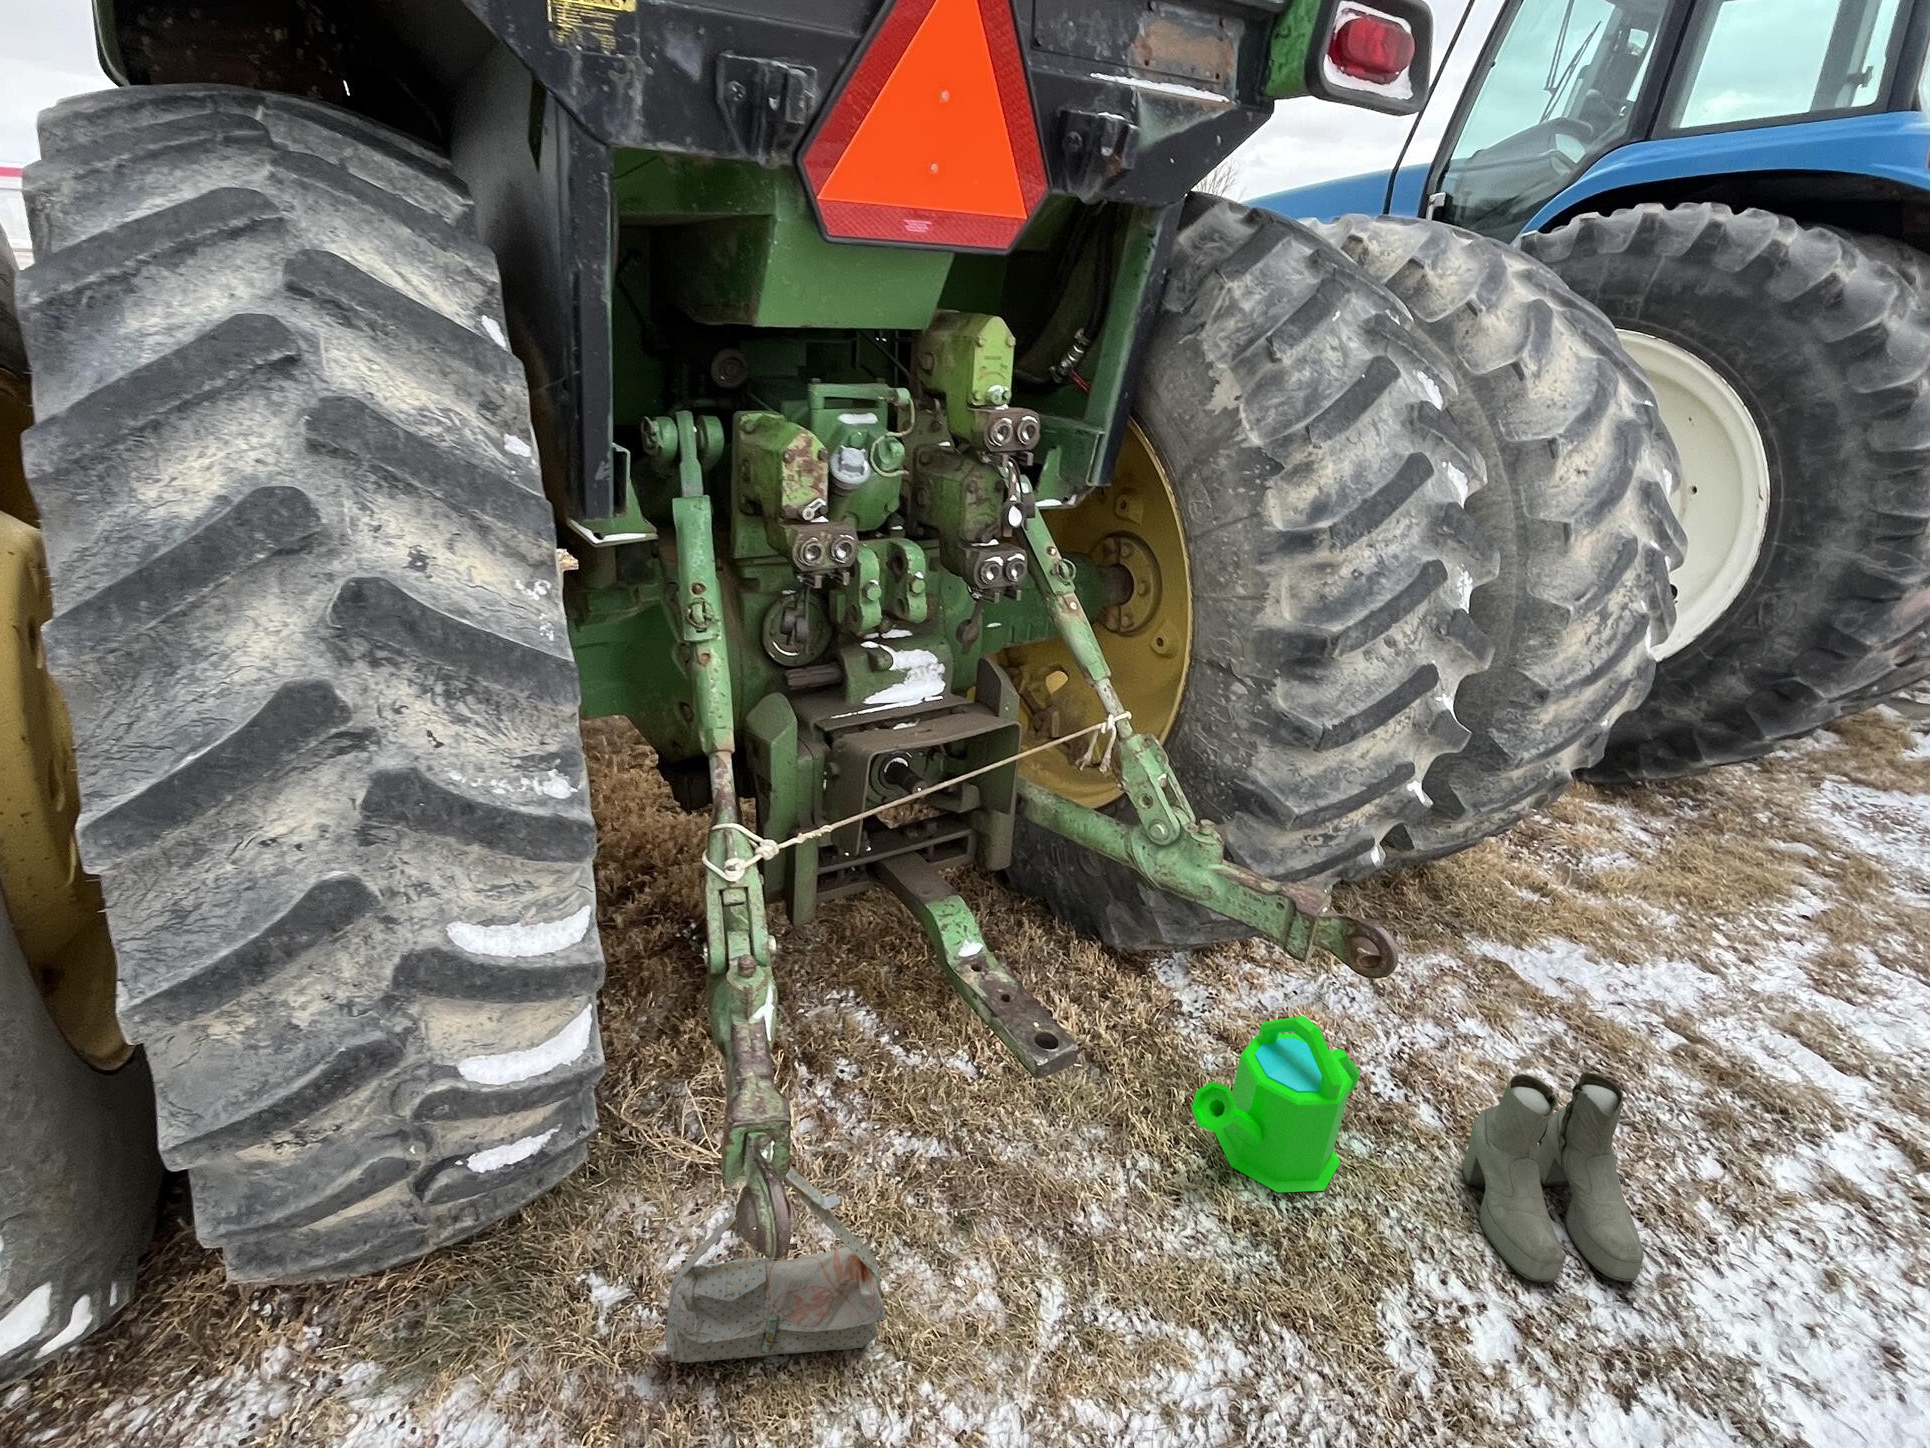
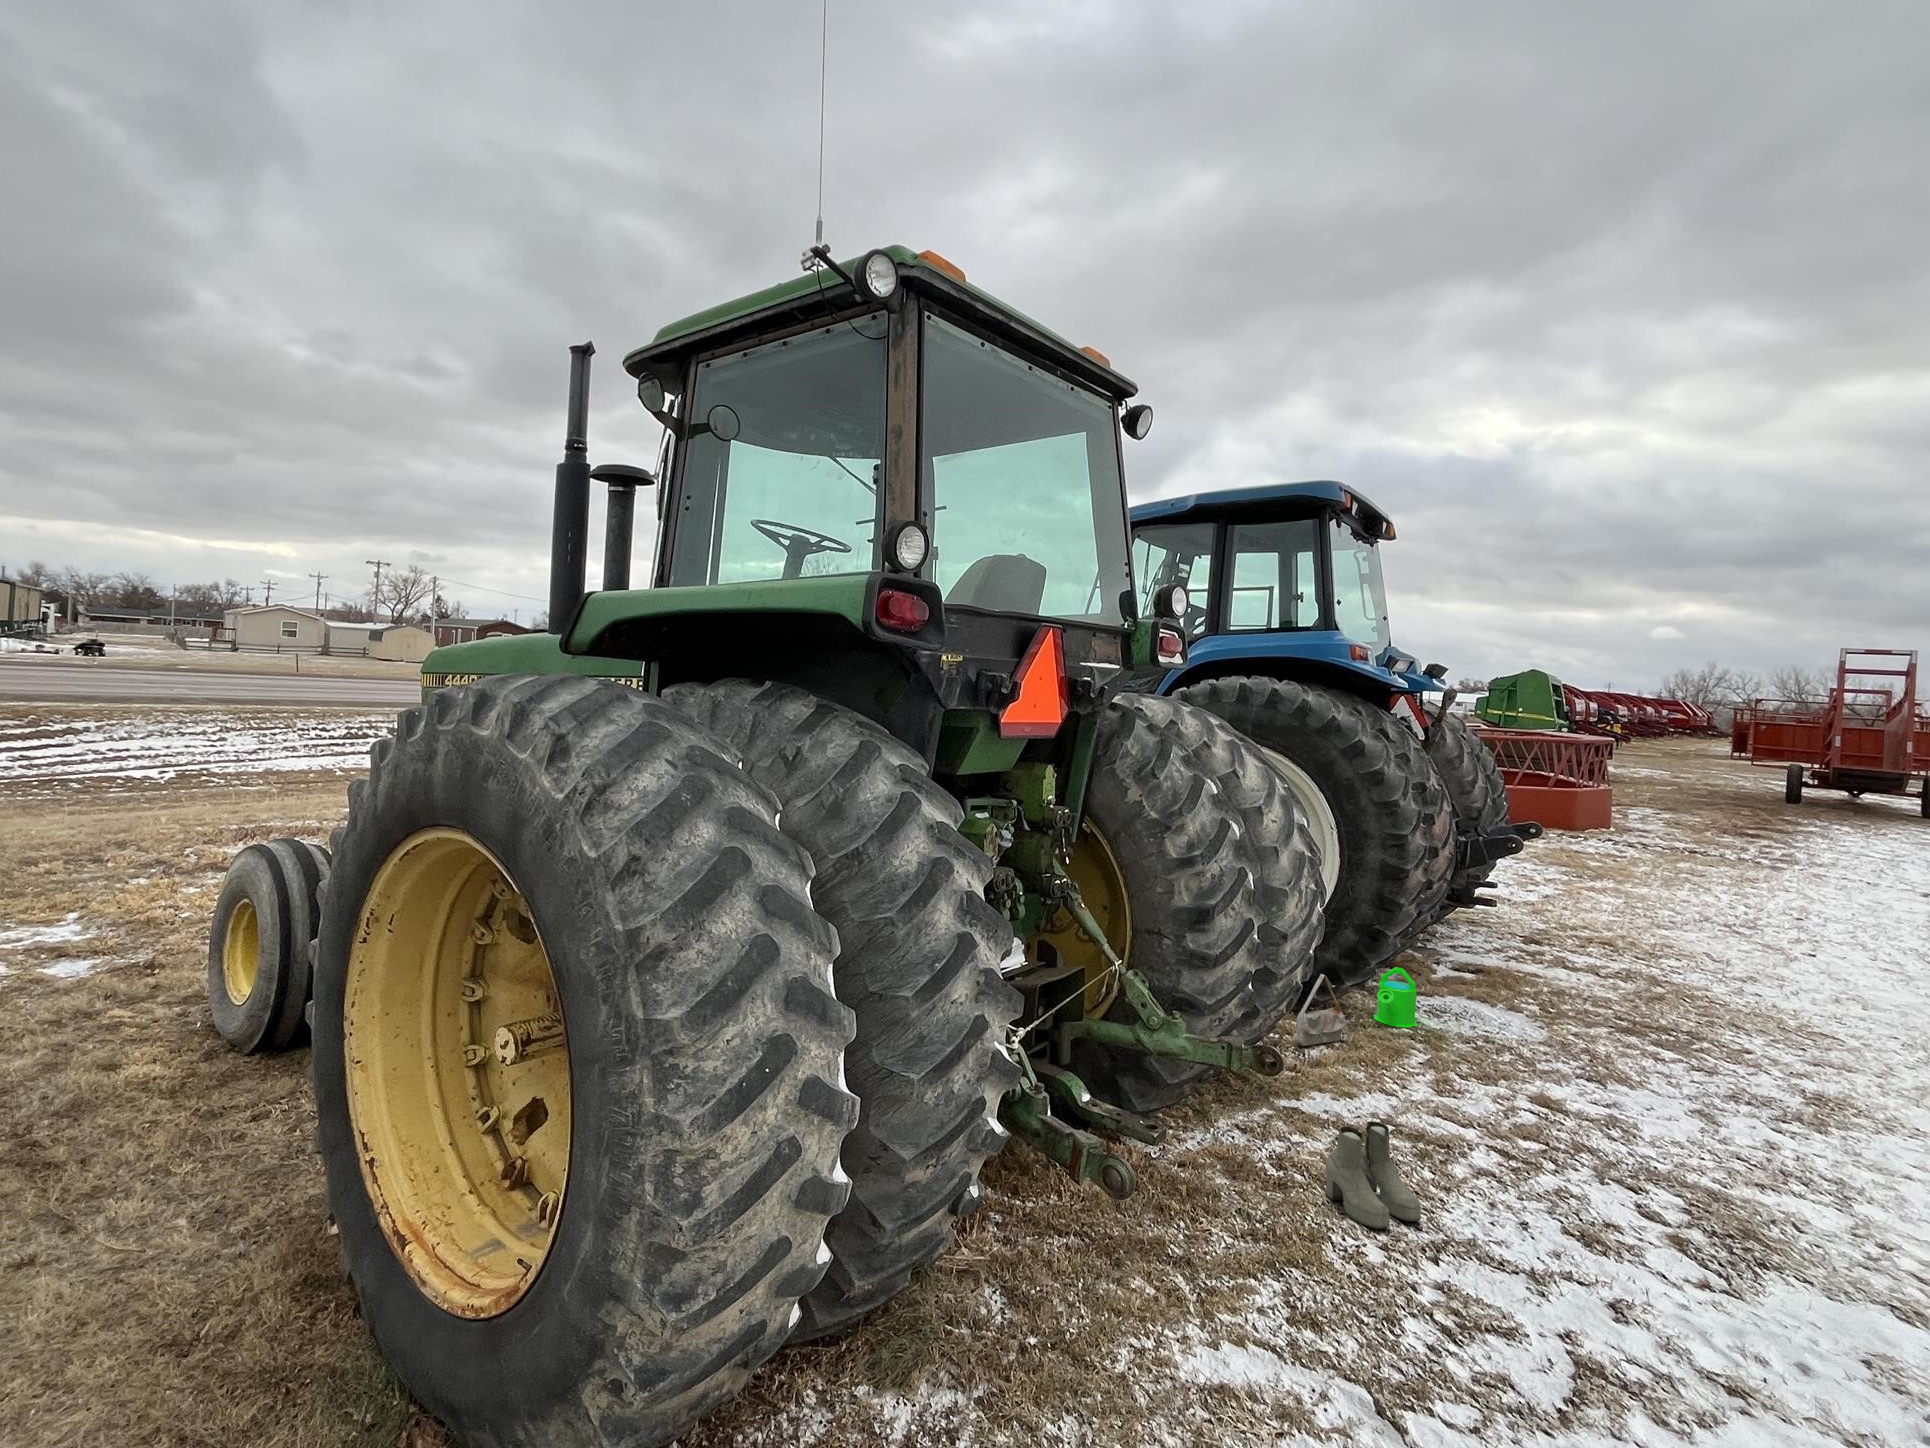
watering can: present [1191,1016,1360,1193] -> present [1374,967,1417,1027]
bag: present [664,1166,886,1363] -> present [1295,974,1347,1046]

